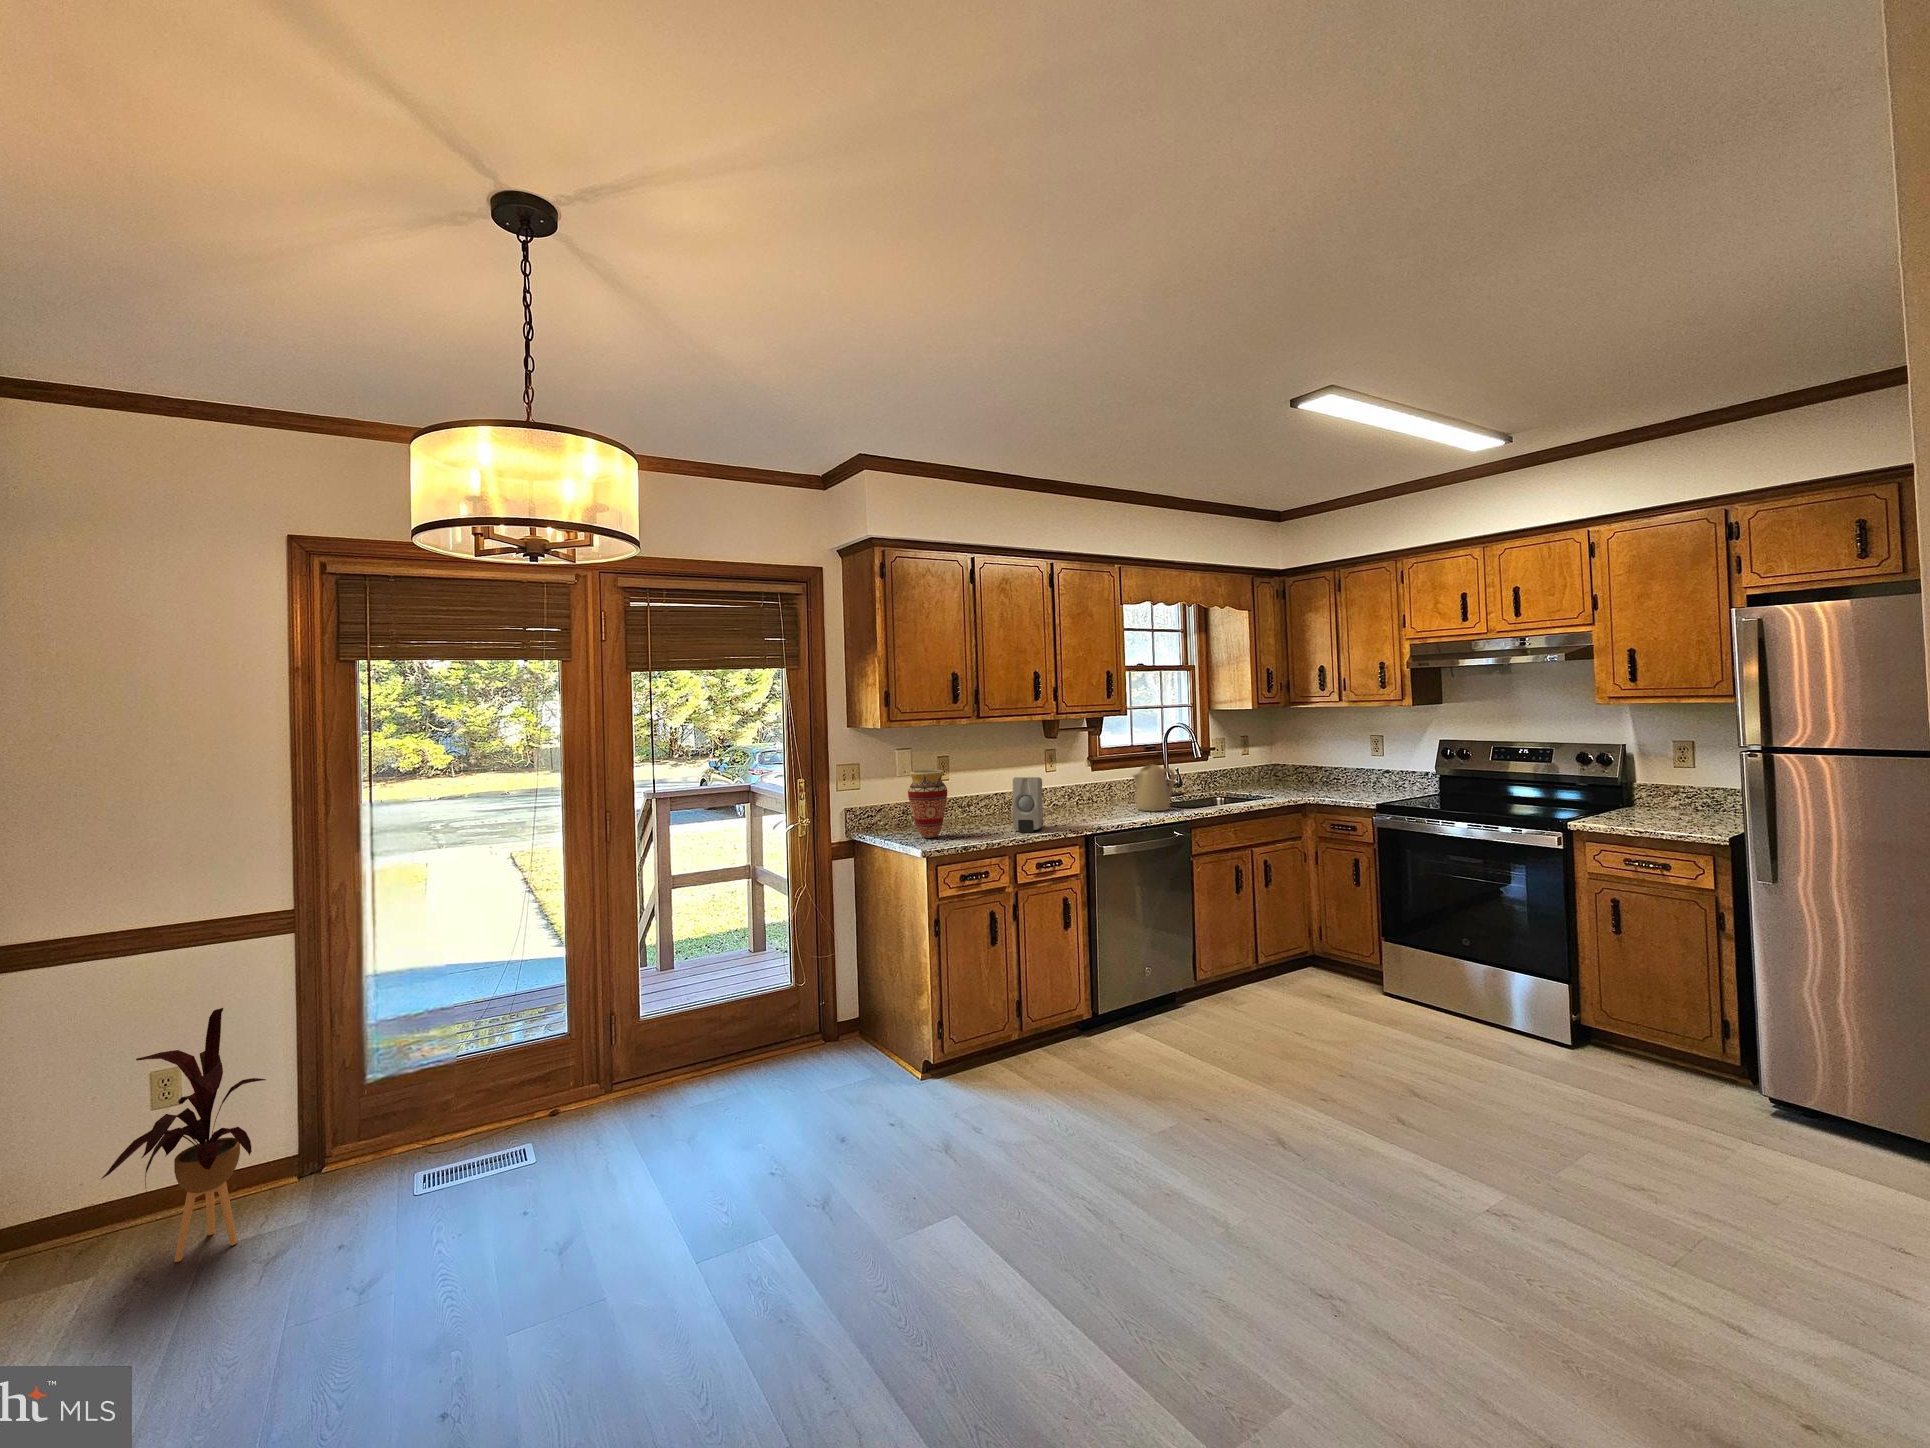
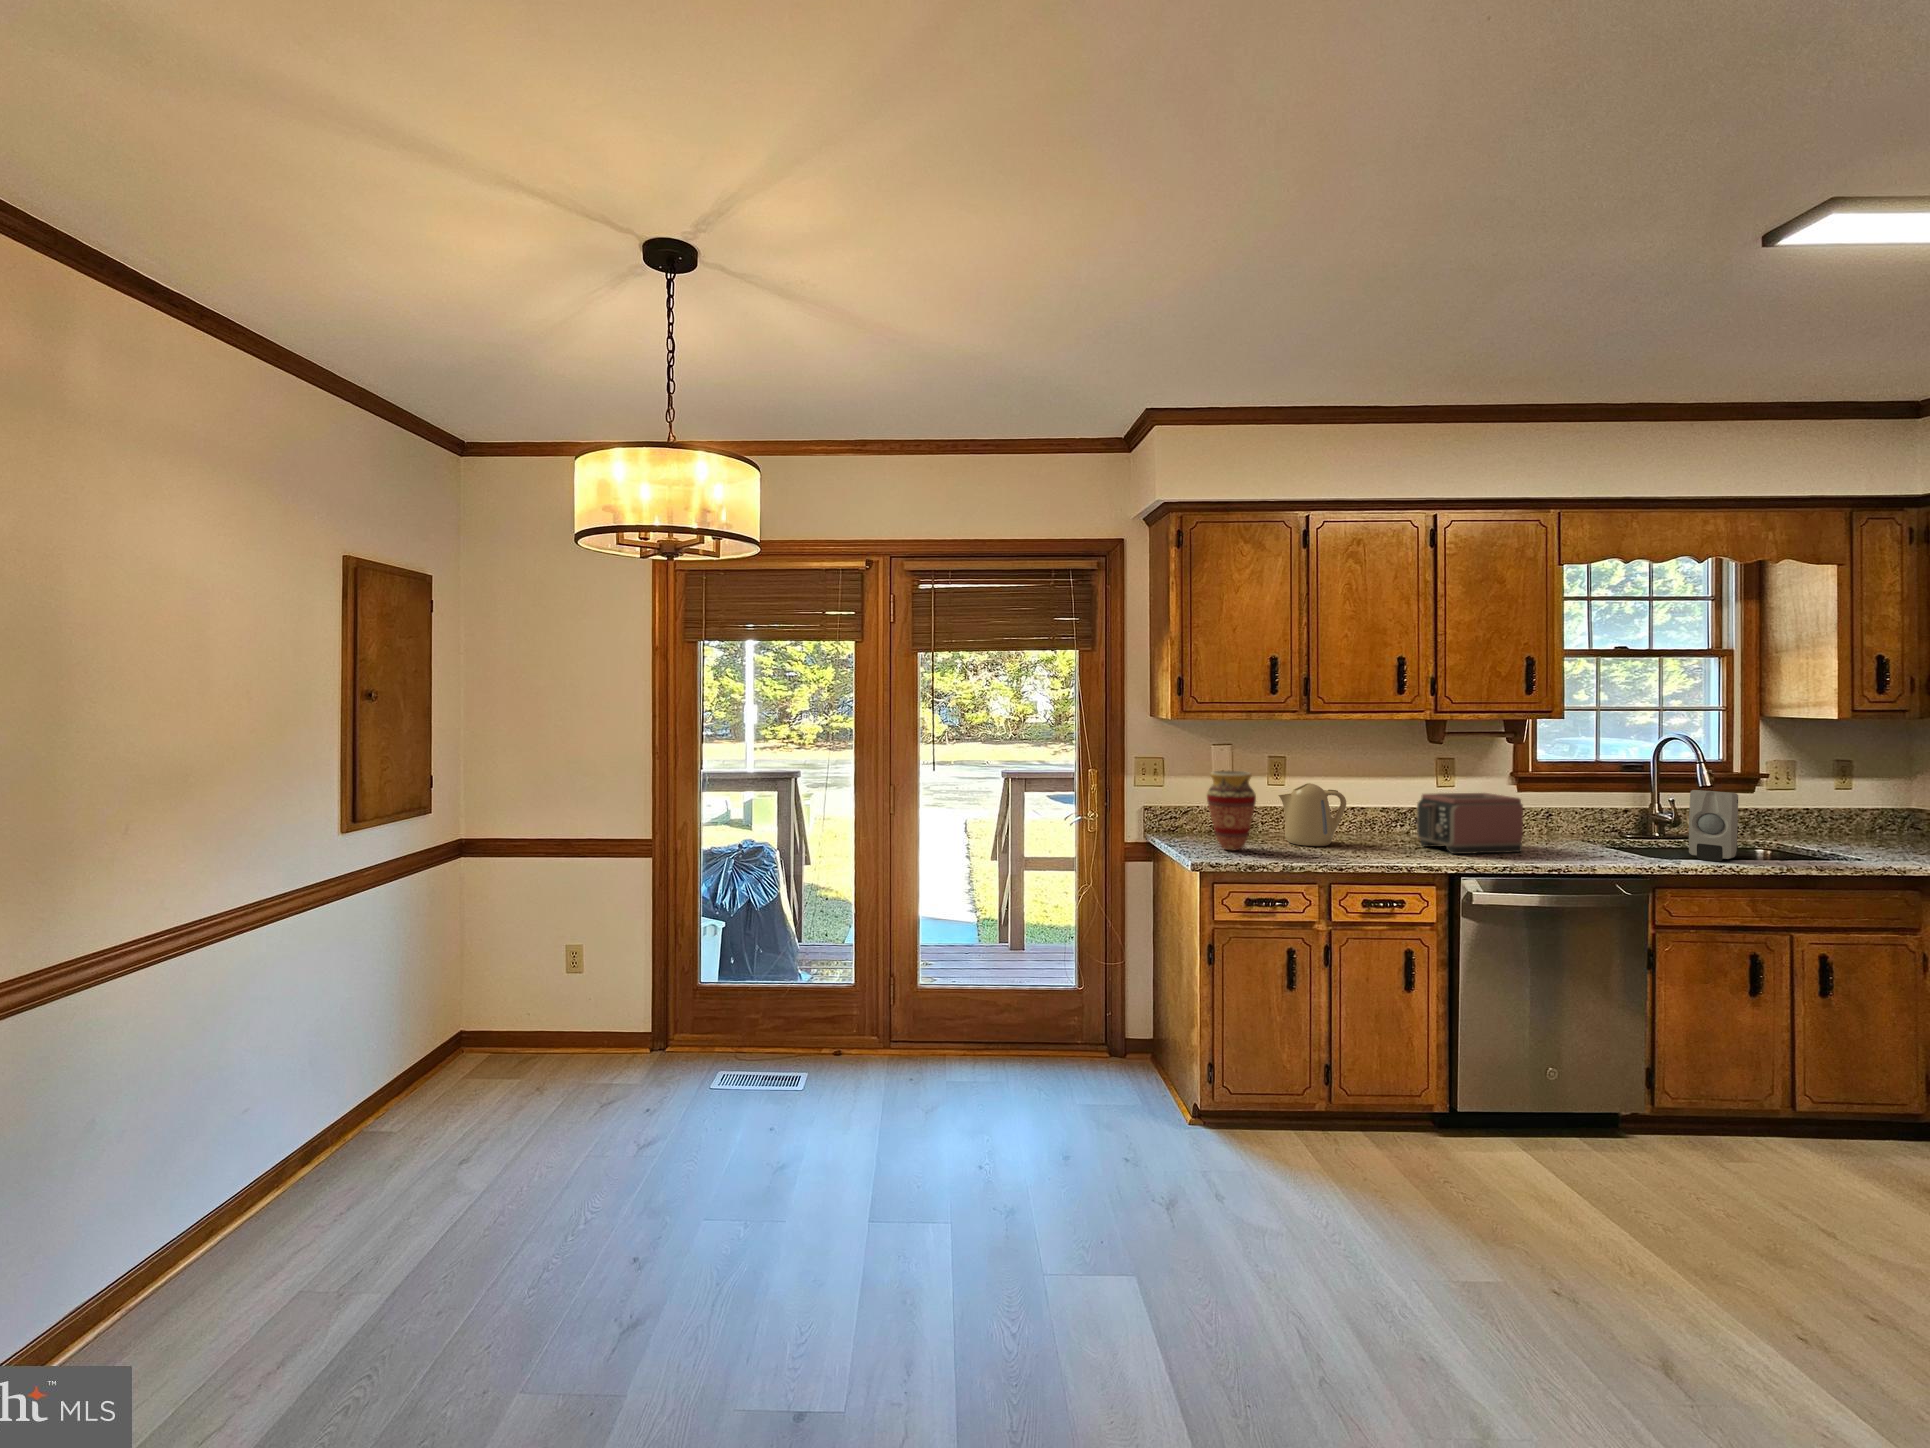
kettle: present [1133,764,1175,811] -> present [1279,783,1346,846]
toaster: none [1044,773,1111,821] -> present [1417,793,1523,854]
soap dispenser: present [1013,777,1043,832] -> present [1689,790,1738,862]
house plant: present [101,1008,266,1262] -> none [513,905,615,1084]

